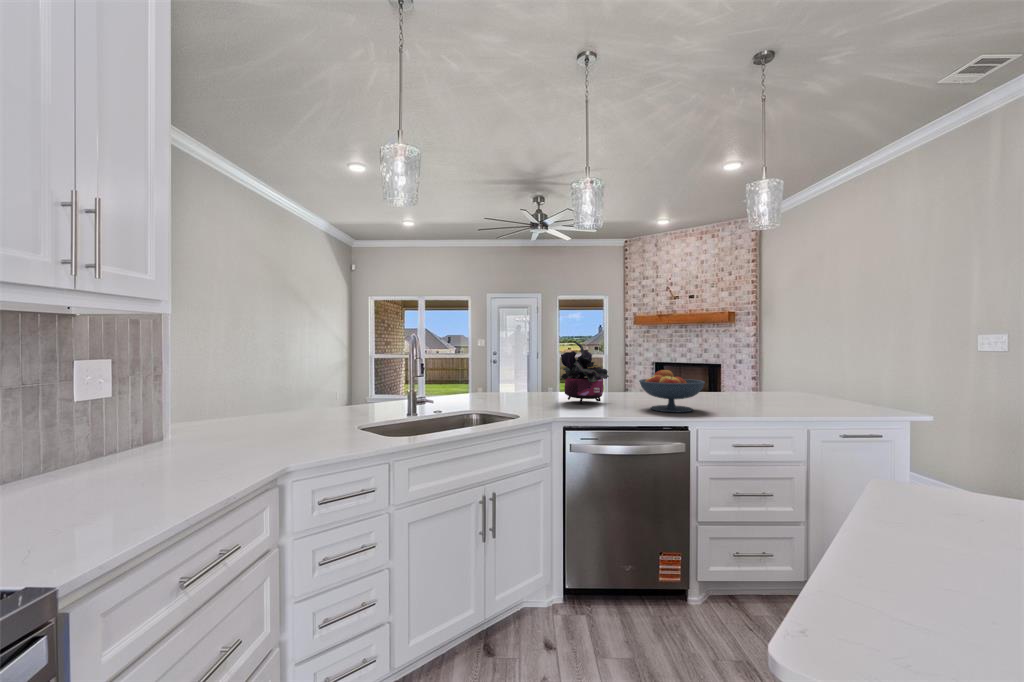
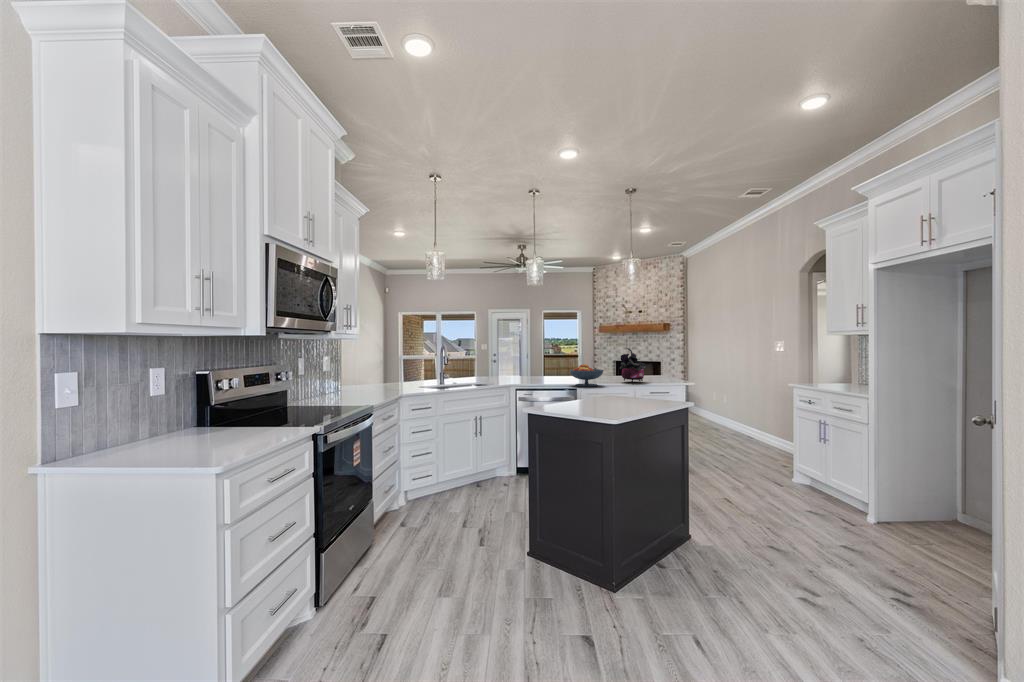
potted plant: present [561,342,609,403] -> present [620,348,646,382]

